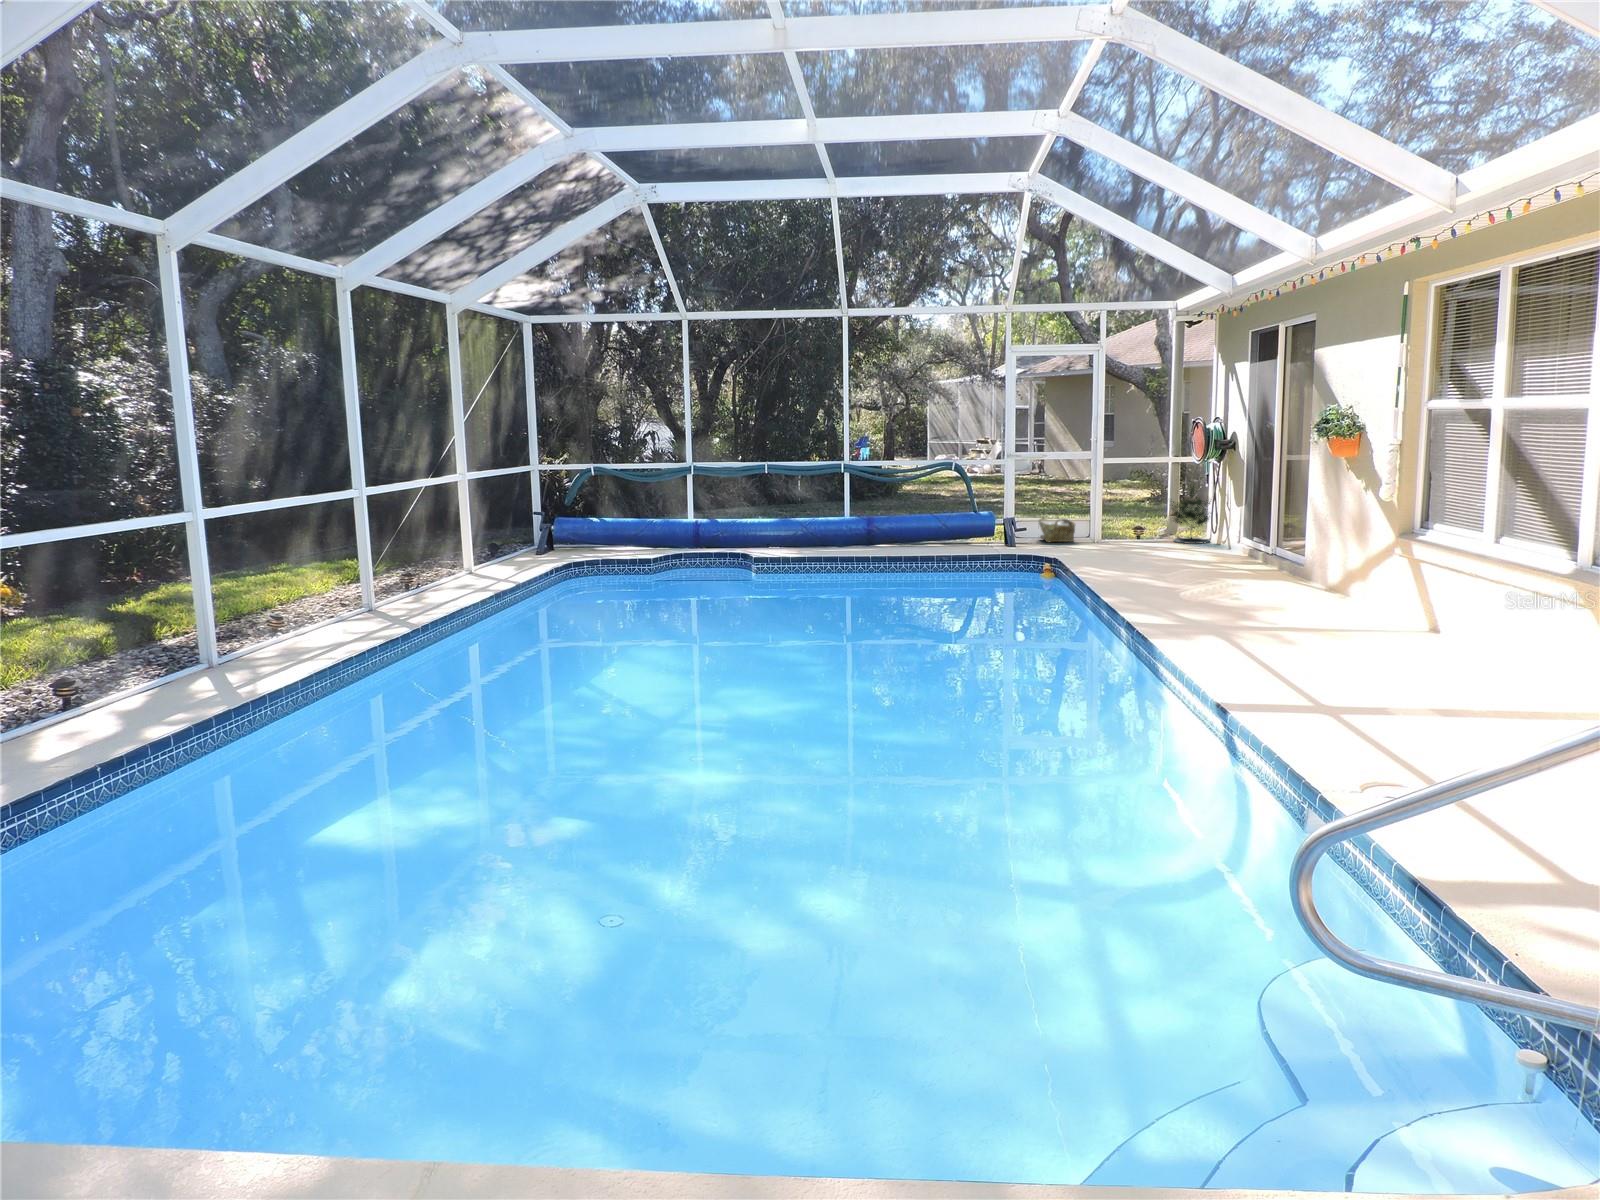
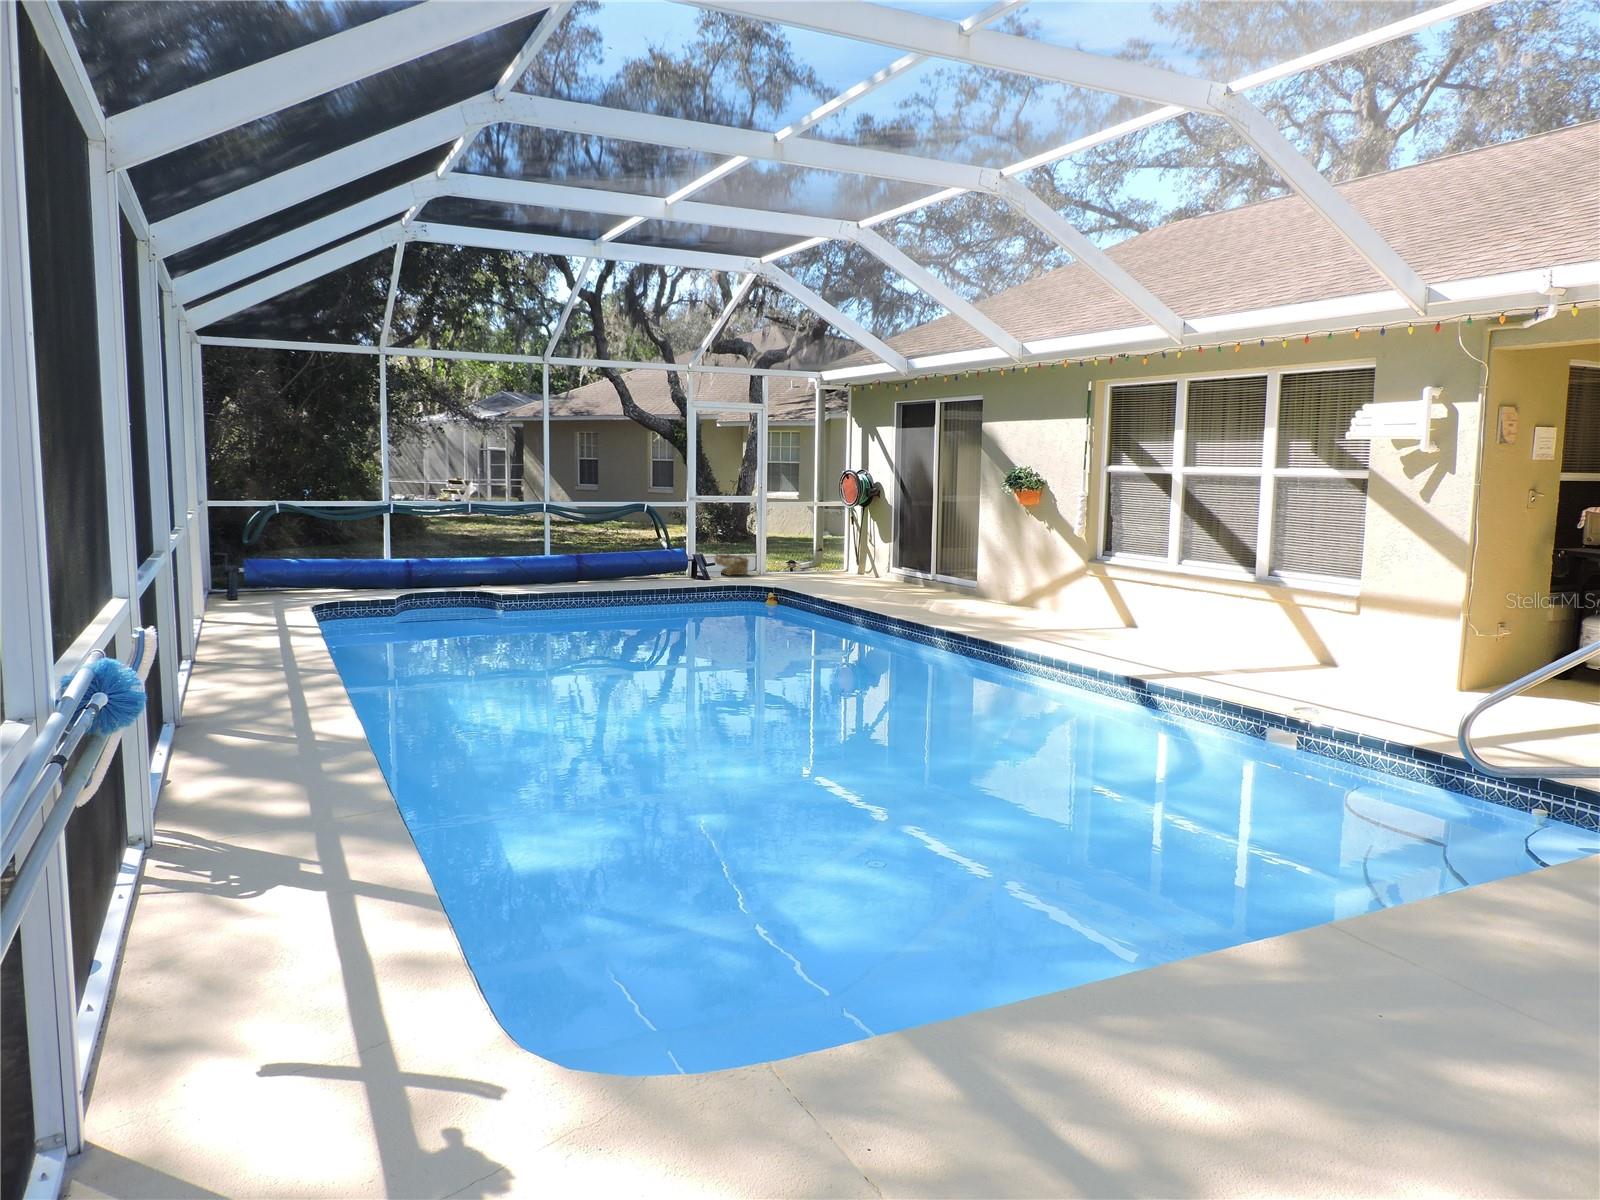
potted tree: present [1172,481,1211,544] -> none [817,520,854,574]

